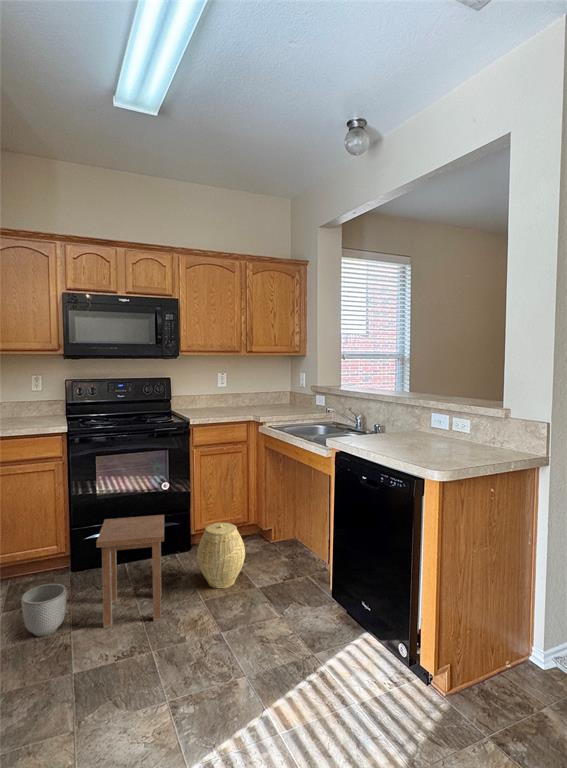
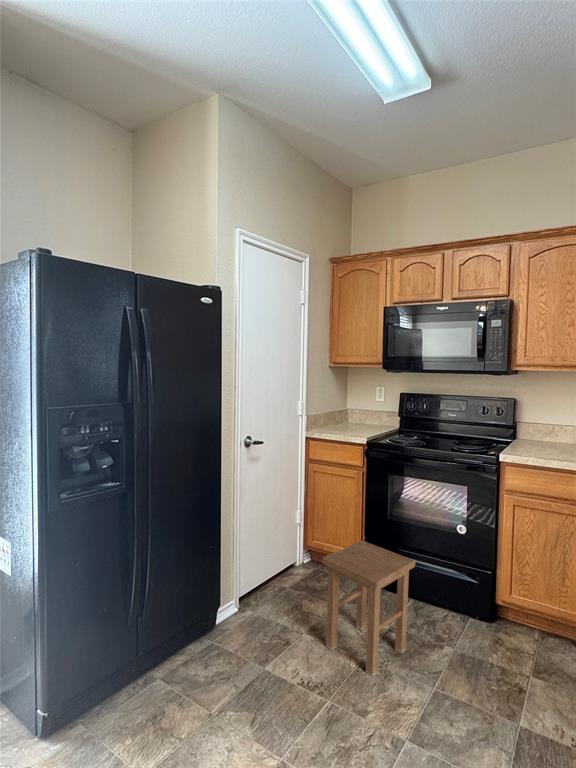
woven basket: present [197,523,245,588] -> none [450,600,520,696]
planter: present [21,584,67,637] -> none [276,576,312,624]

